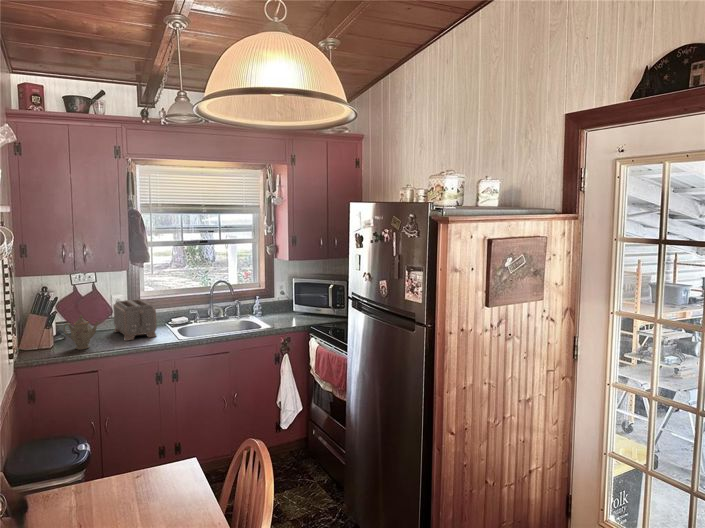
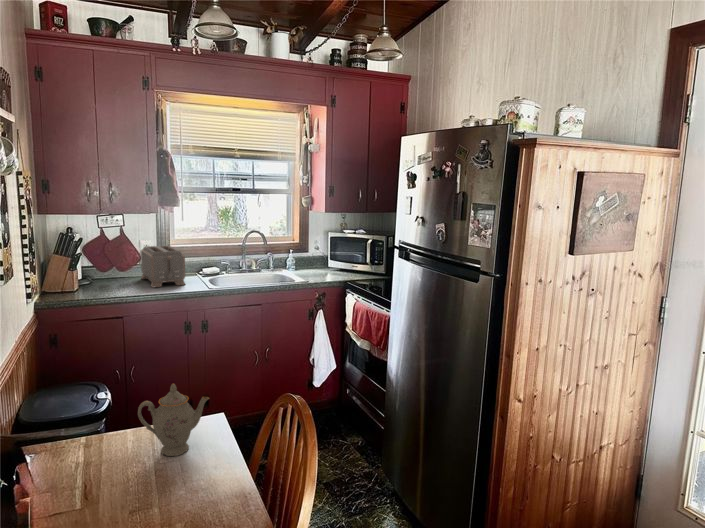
teapot: present [63,315,99,350] -> present [138,384,209,456]

